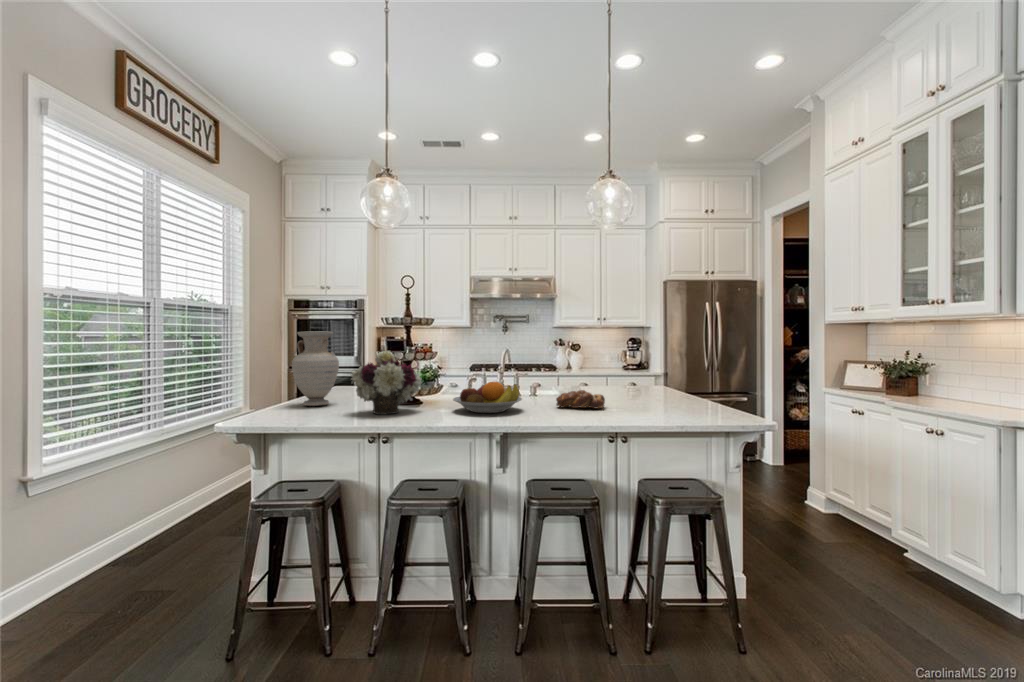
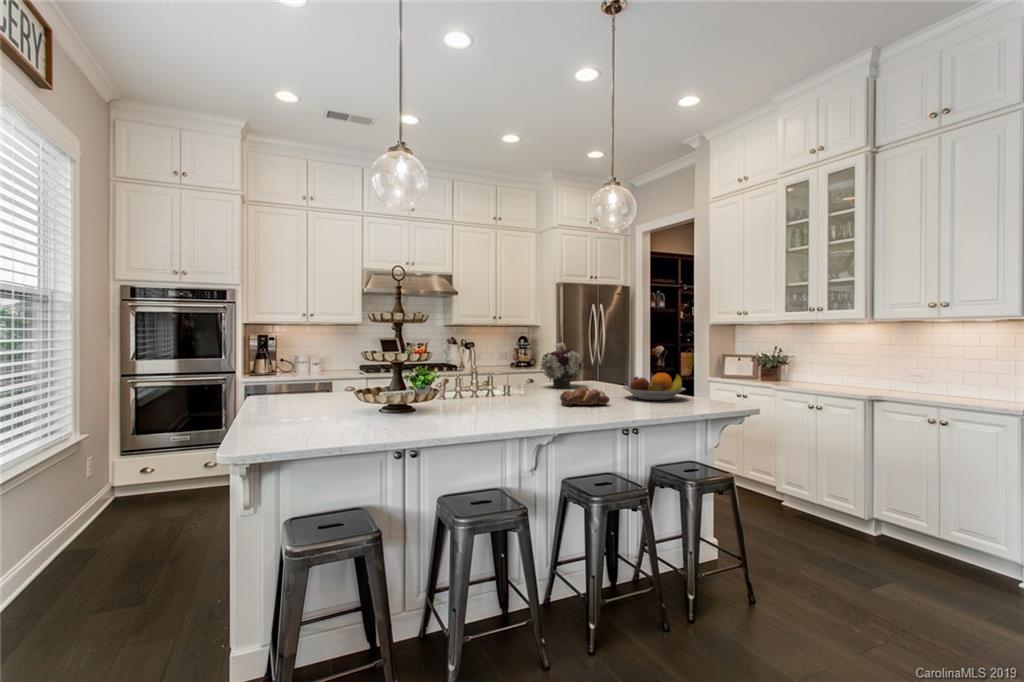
vase: present [292,332,339,406] -> none [260,328,319,422]
flower arrangement: present [351,351,422,414] -> present [539,343,583,388]
fruit bowl: present [453,382,522,413] -> present [623,373,685,400]

